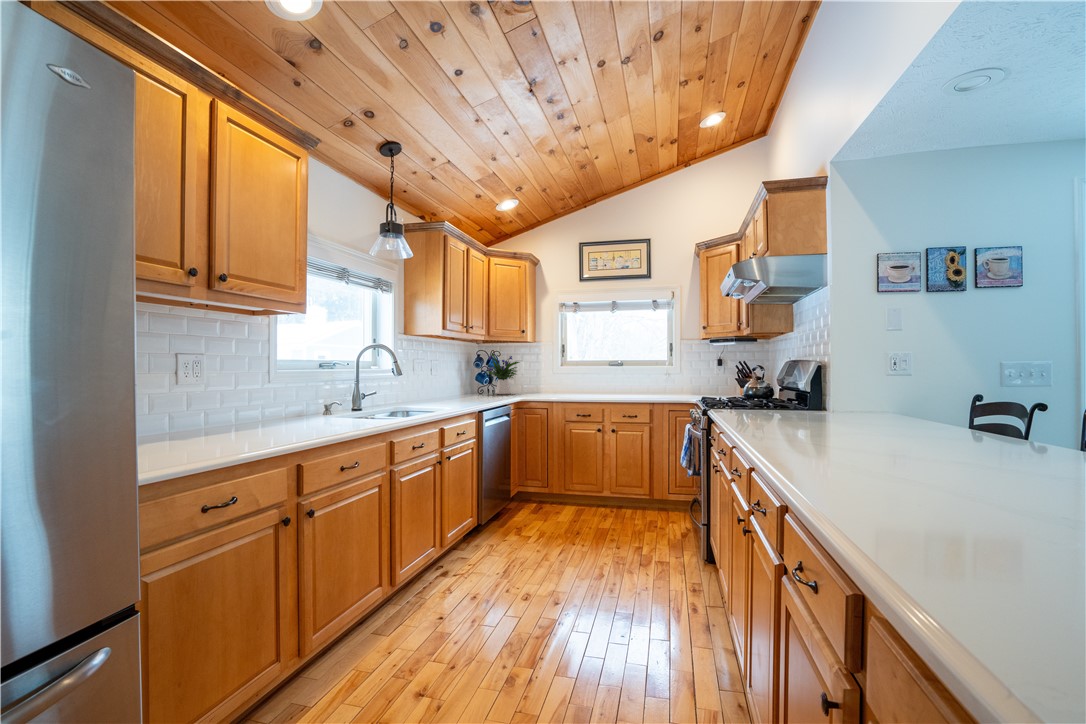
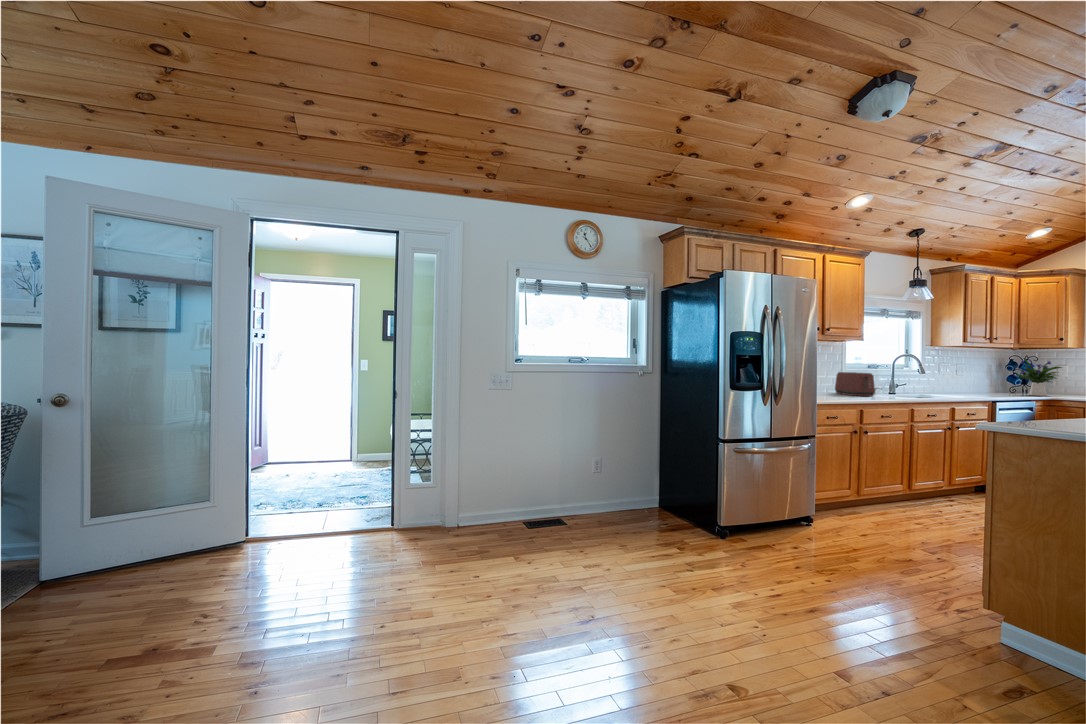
toaster: none [235,380,318,436] -> present [835,372,875,396]

